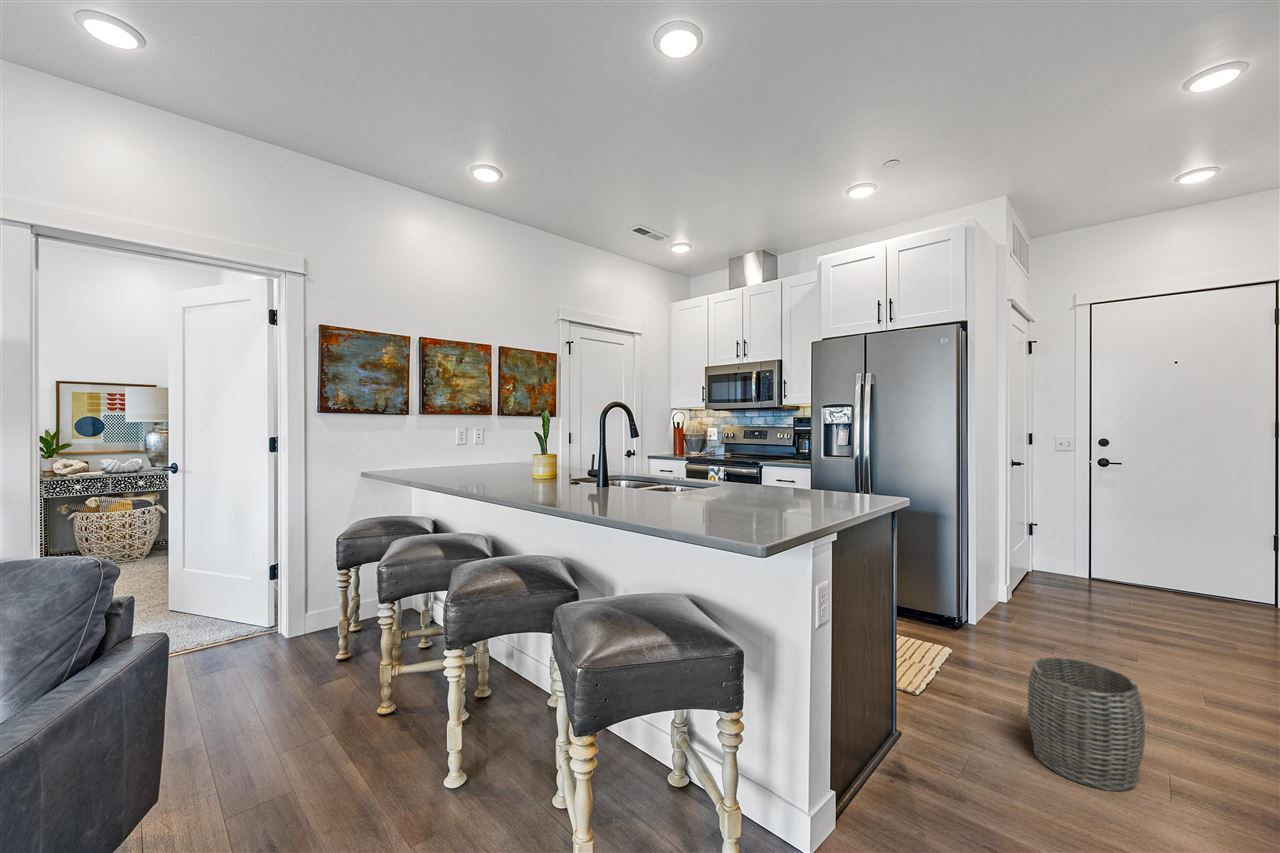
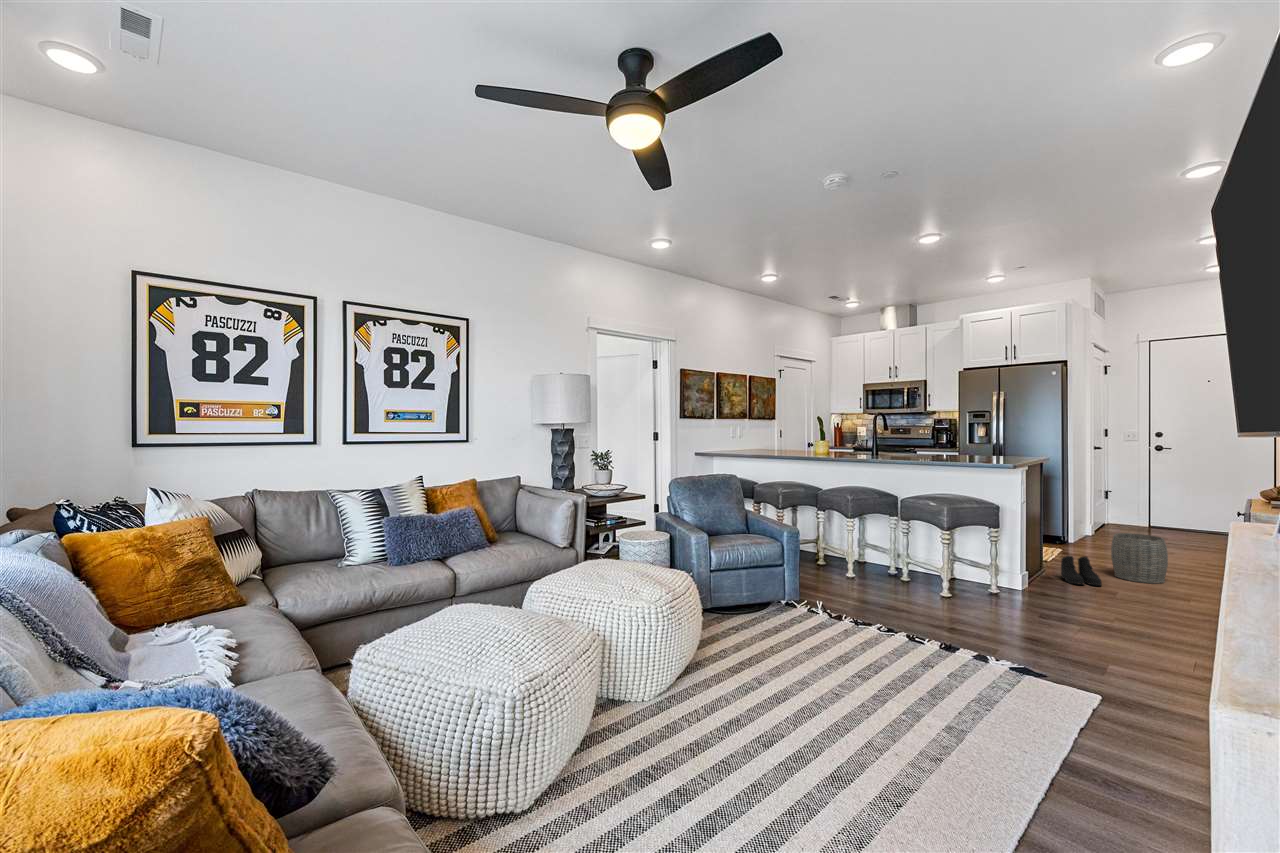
boots: none [922,718,1003,811] -> present [1061,556,1102,586]

